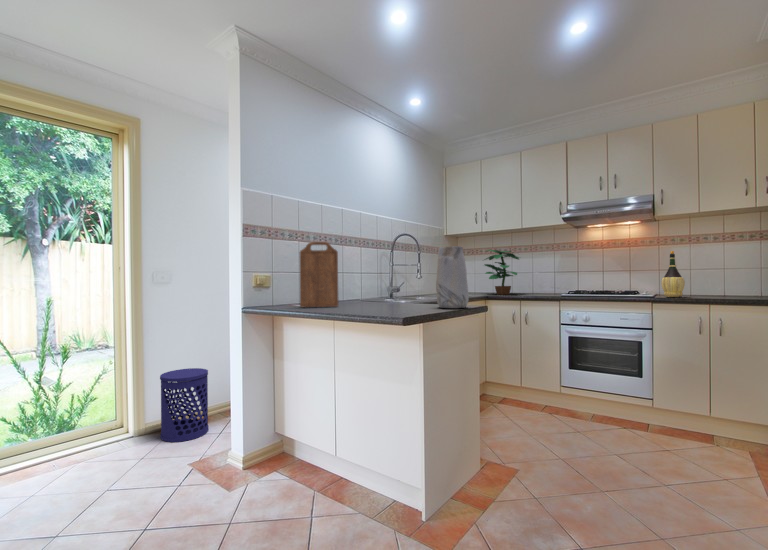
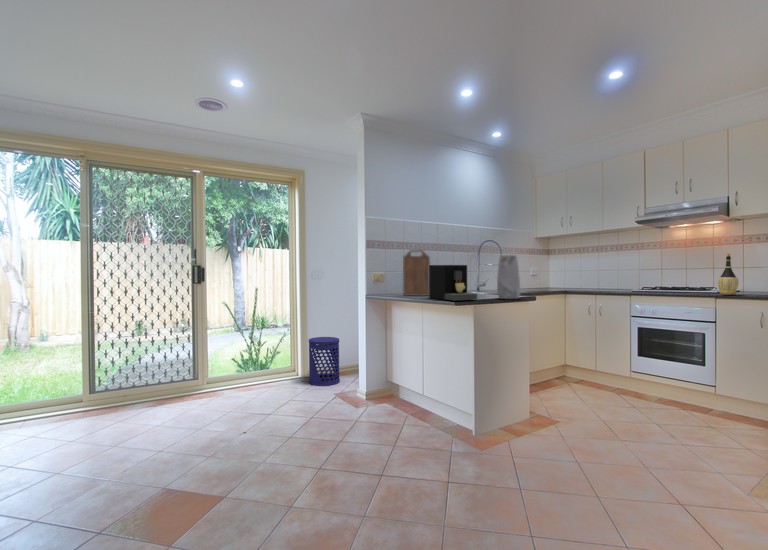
potted plant: present [485,250,519,295] -> none [563,248,599,288]
coffee maker: none [340,259,414,312] -> present [429,265,477,301]

